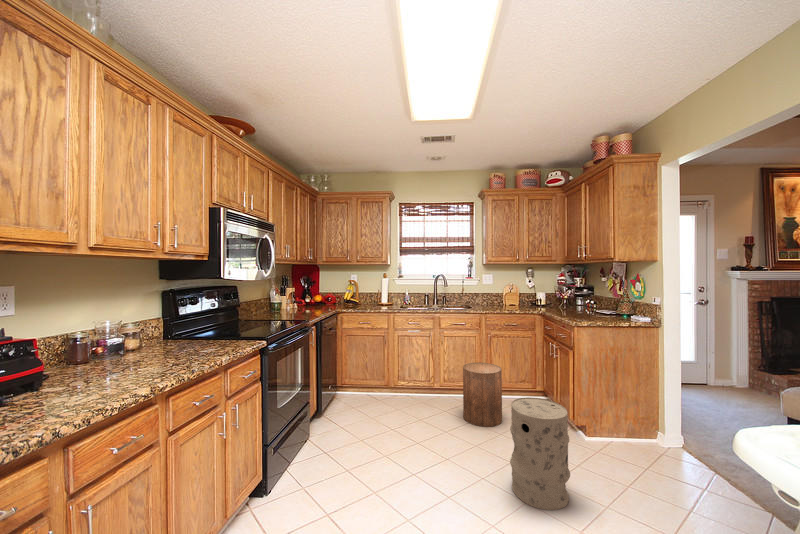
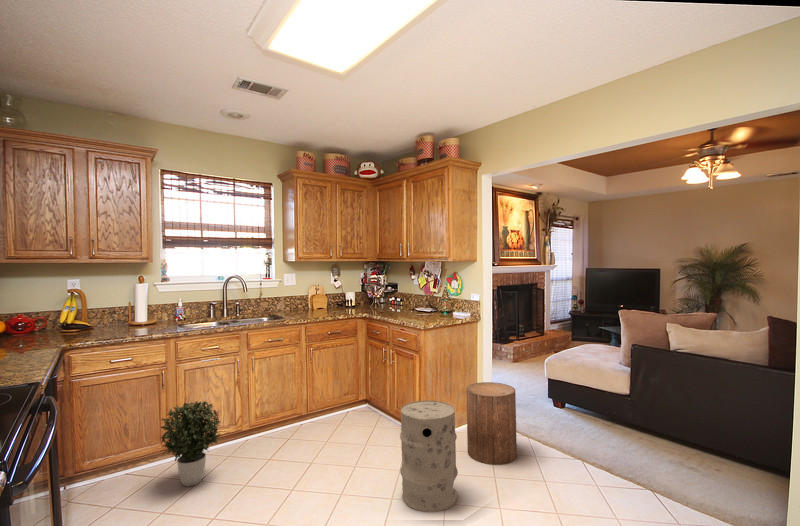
potted plant: none [372,356,410,412] -> present [161,401,220,486]
stool: present [463,362,502,427] -> present [466,382,517,465]

